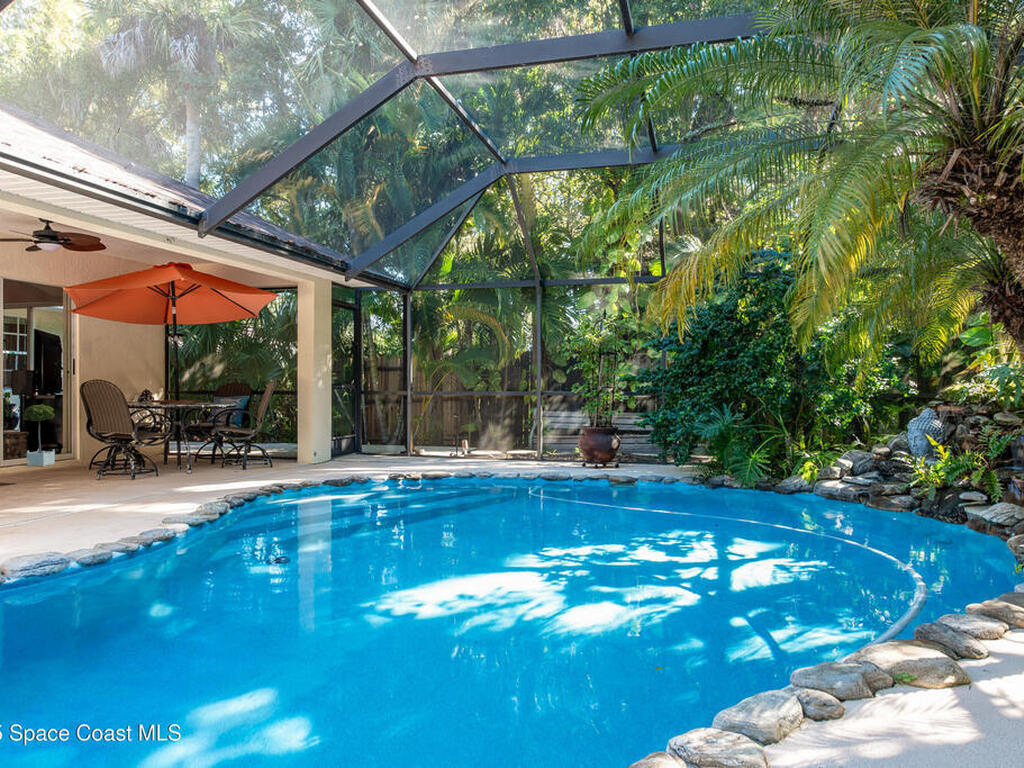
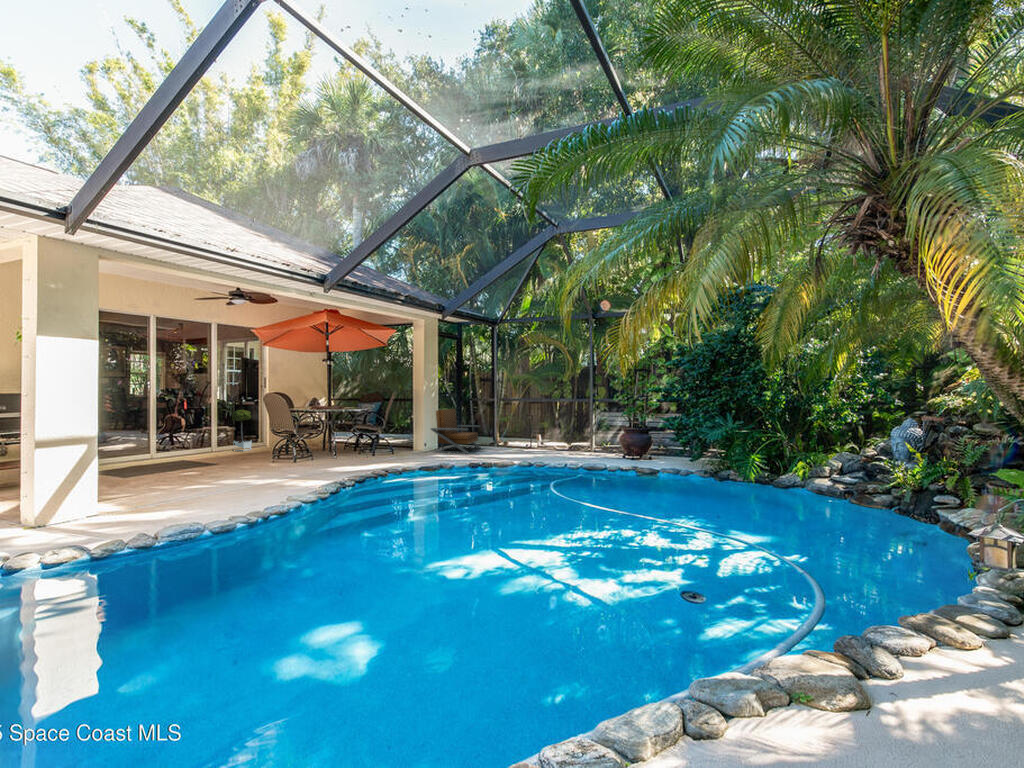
lounge chair: none [328,403,395,464] -> present [431,409,481,454]

